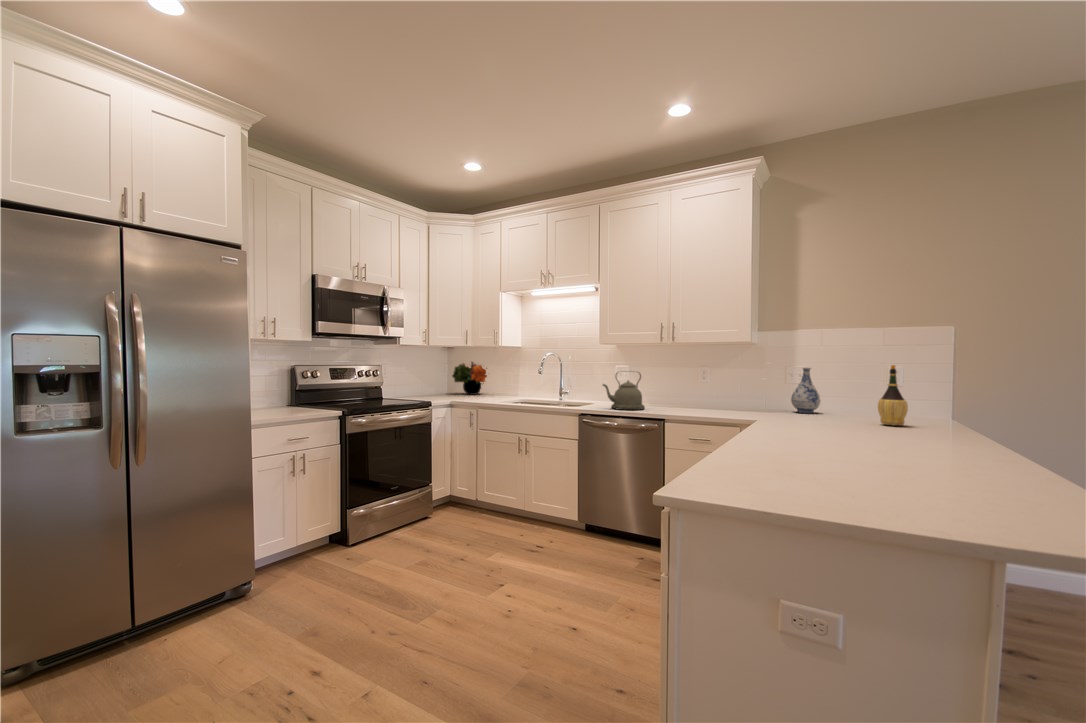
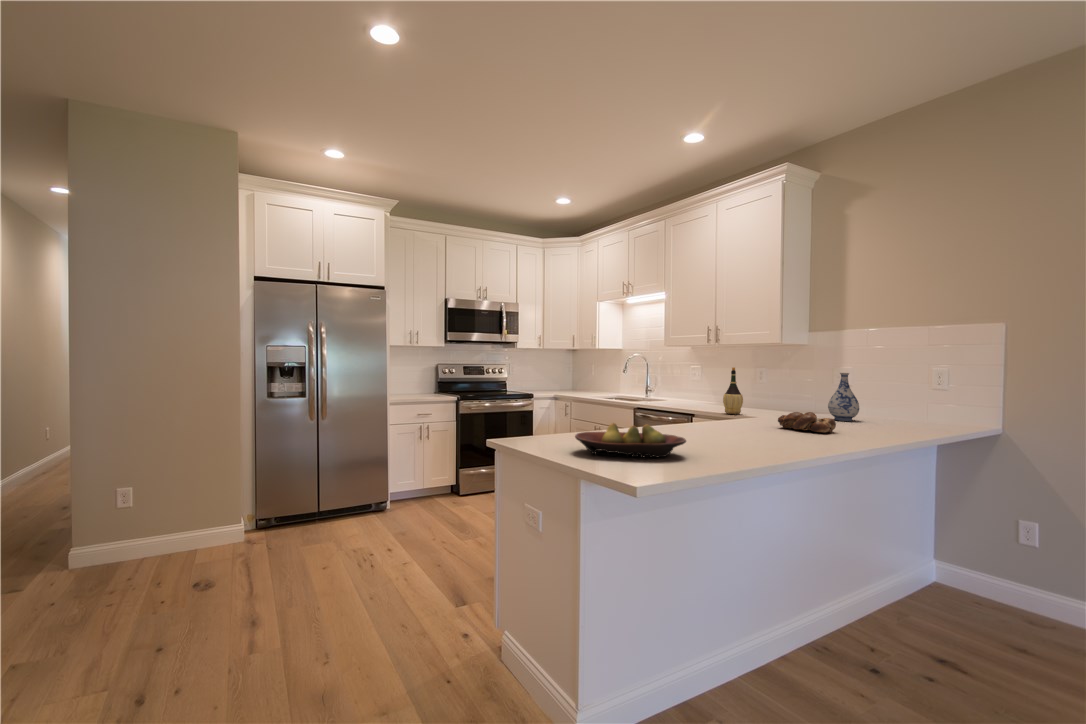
flower arrangement: present [452,362,487,395] -> none [568,362,602,391]
wine bottle: present [878,365,908,426] -> present [723,367,743,414]
kettle: present [603,373,645,410] -> none [646,373,686,408]
bread loaf: none [808,407,870,428] -> present [778,412,836,433]
fruit bowl: none [820,439,969,490] -> present [575,423,686,458]

